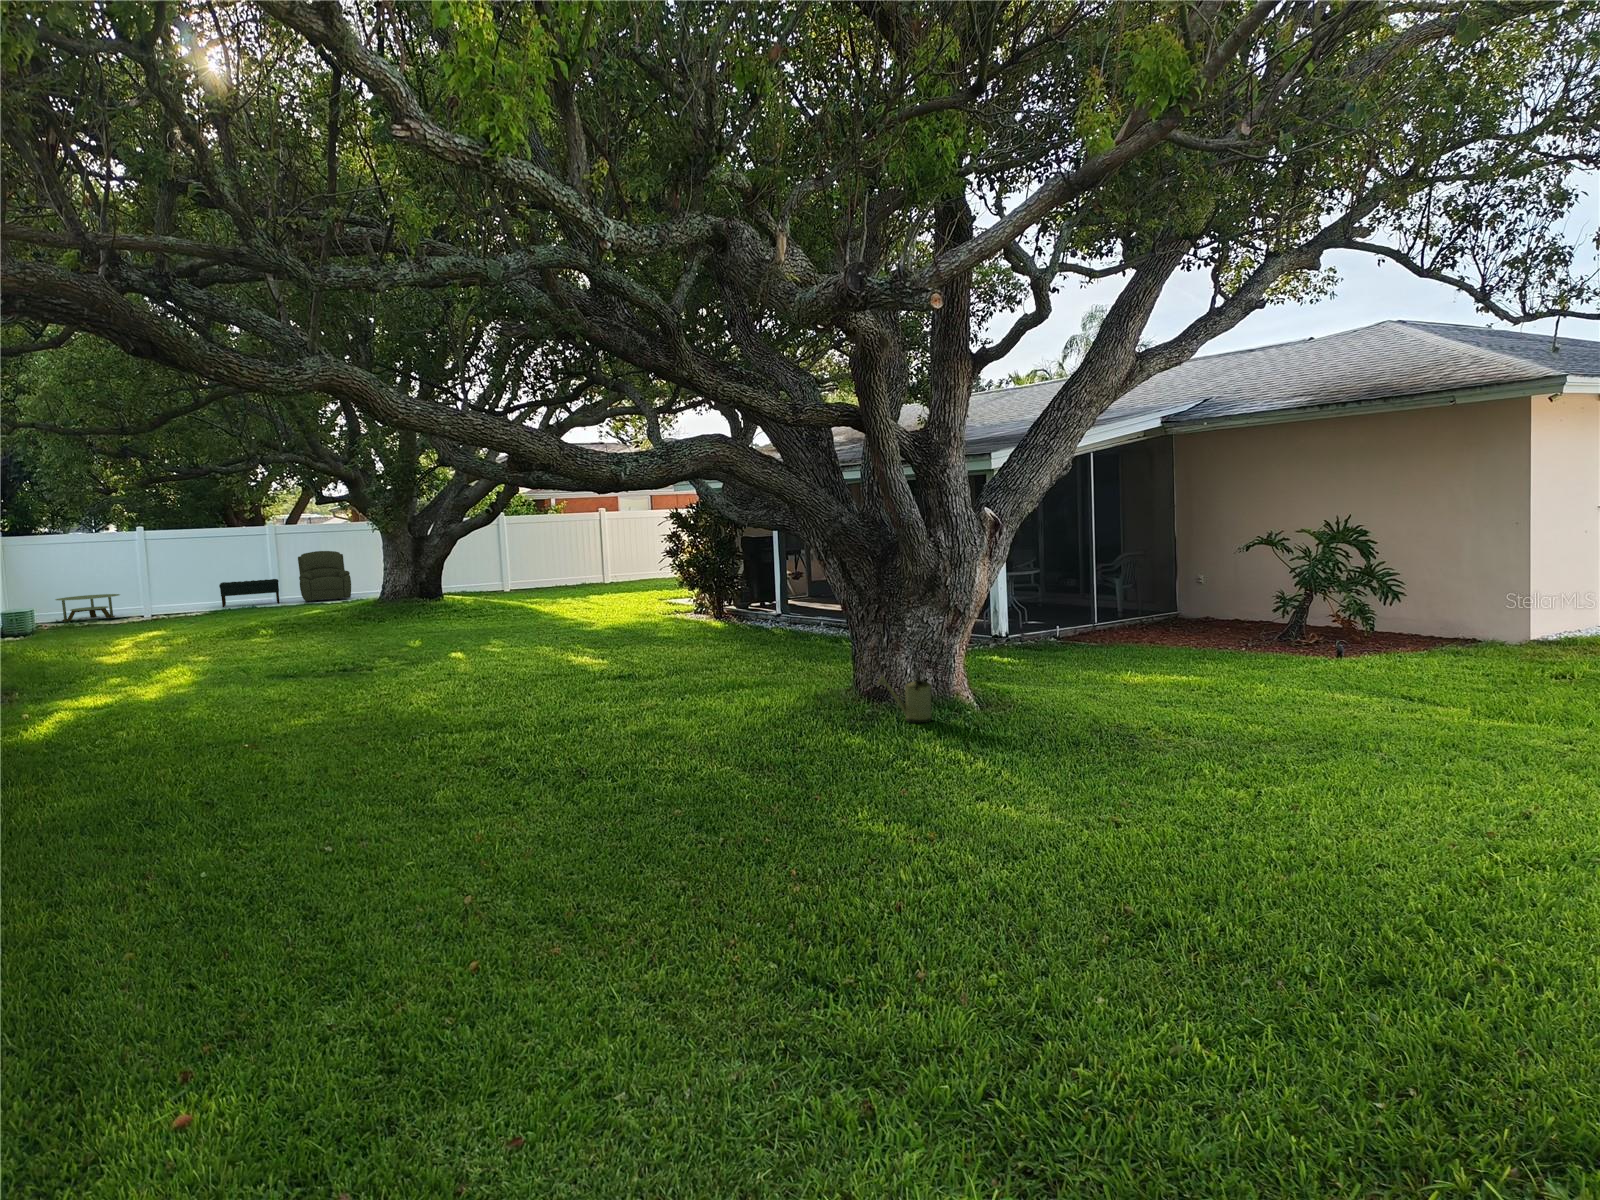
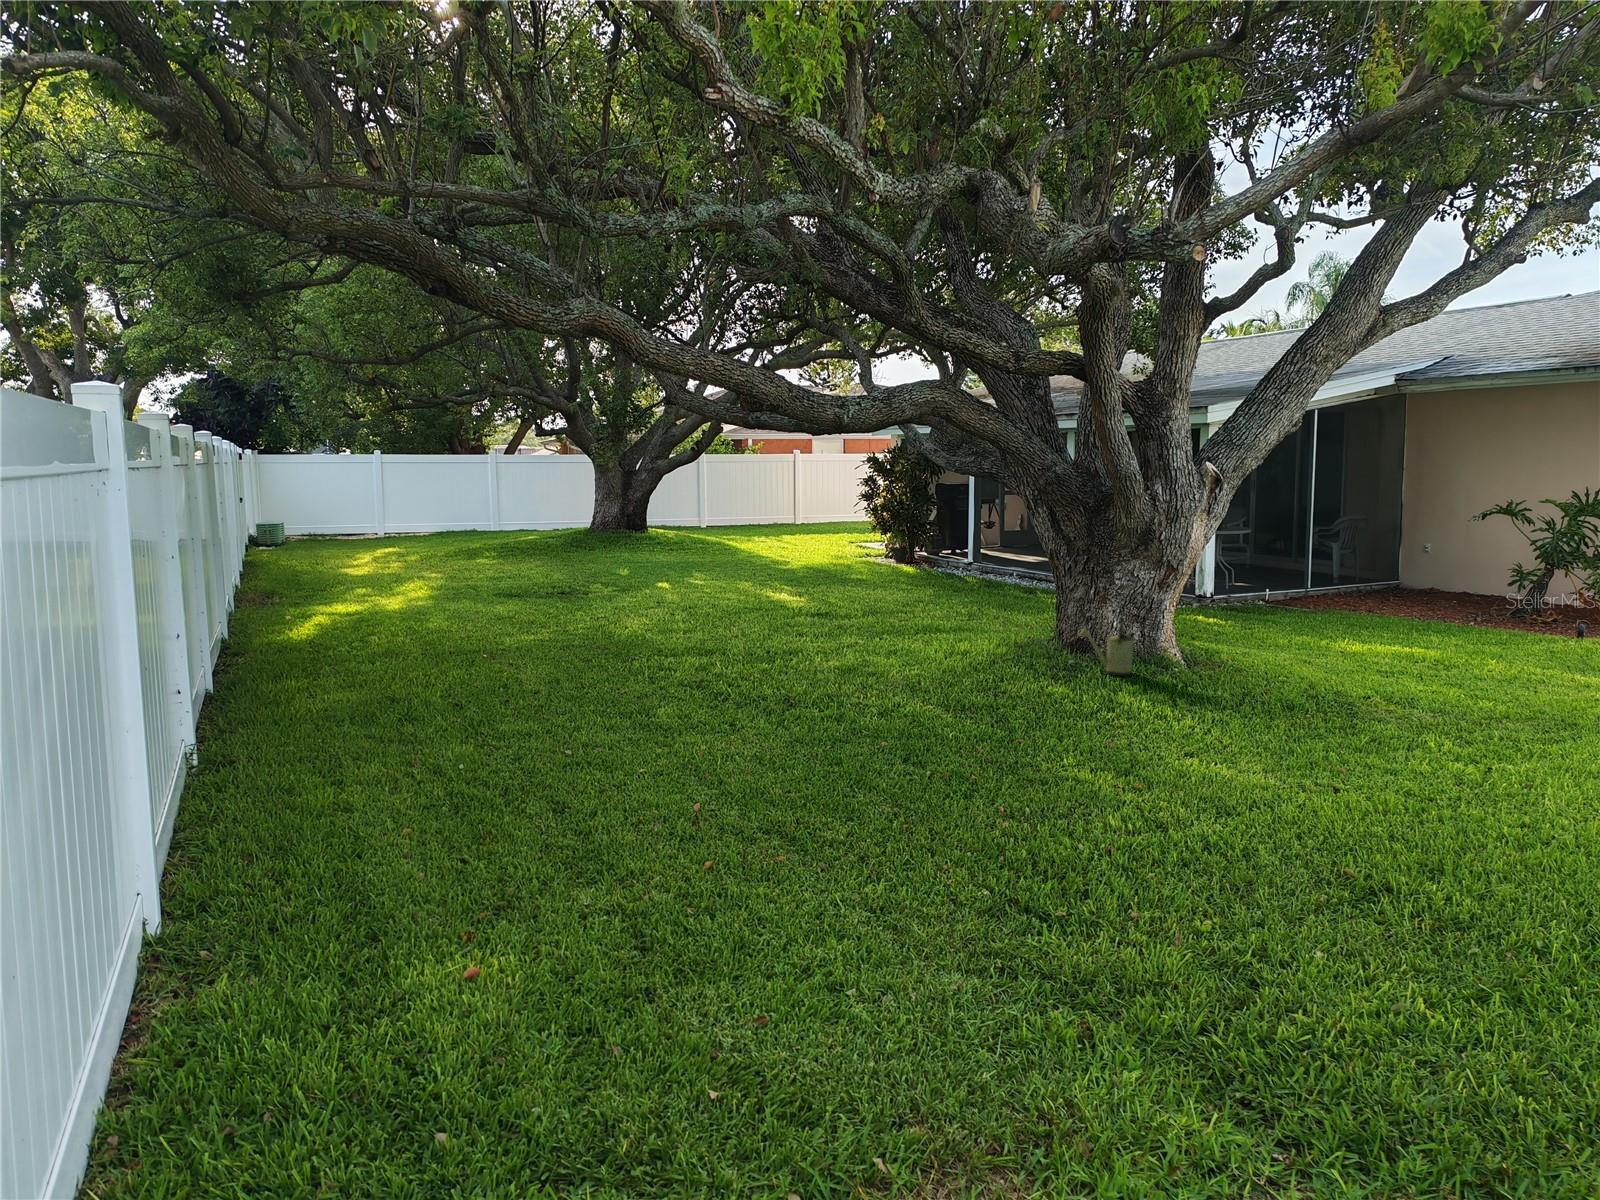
chair: present [298,551,351,602] -> none [530,484,575,529]
bench: present [219,579,280,608] -> none [466,508,514,532]
potted plant: none [694,582,720,621] -> present [891,530,908,564]
round table: present [55,594,120,622] -> none [336,516,387,538]

